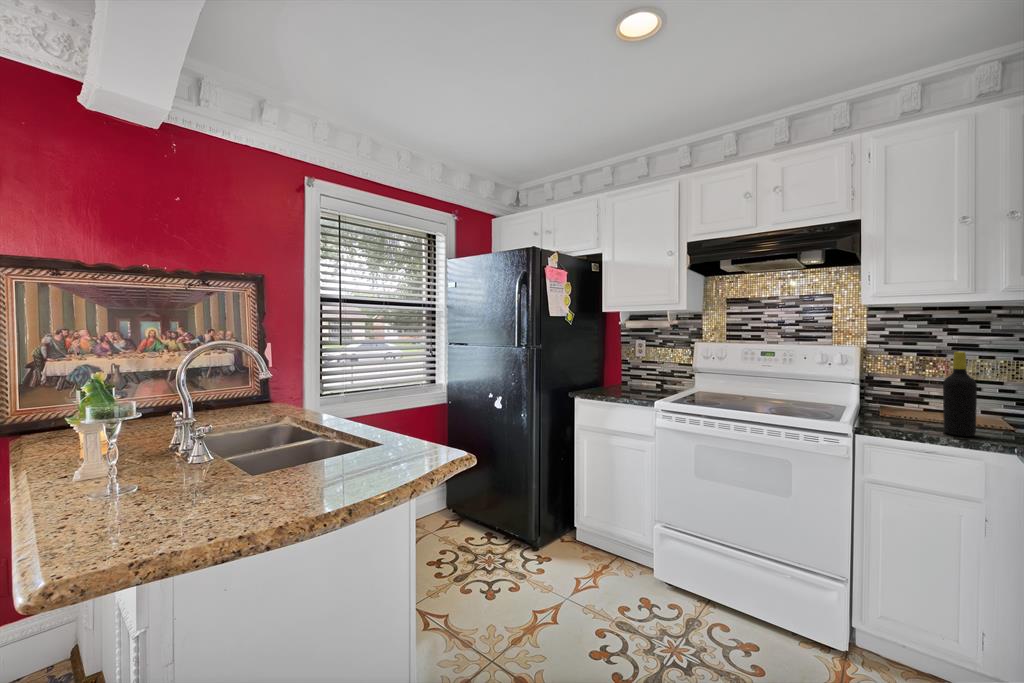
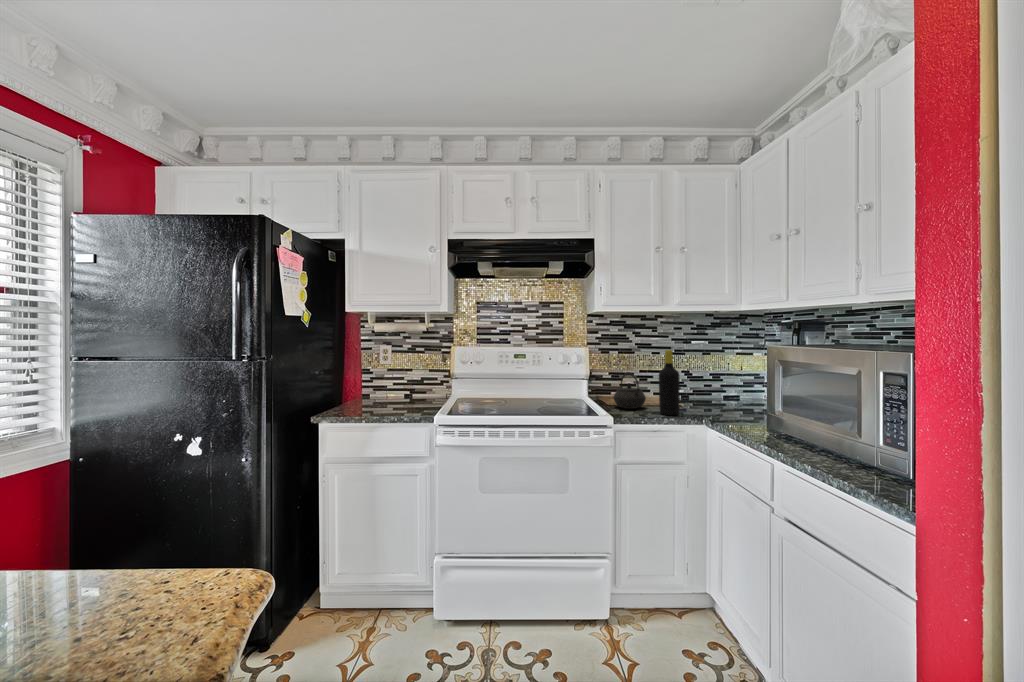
kettle: none [886,378,937,424] -> present [614,372,646,409]

